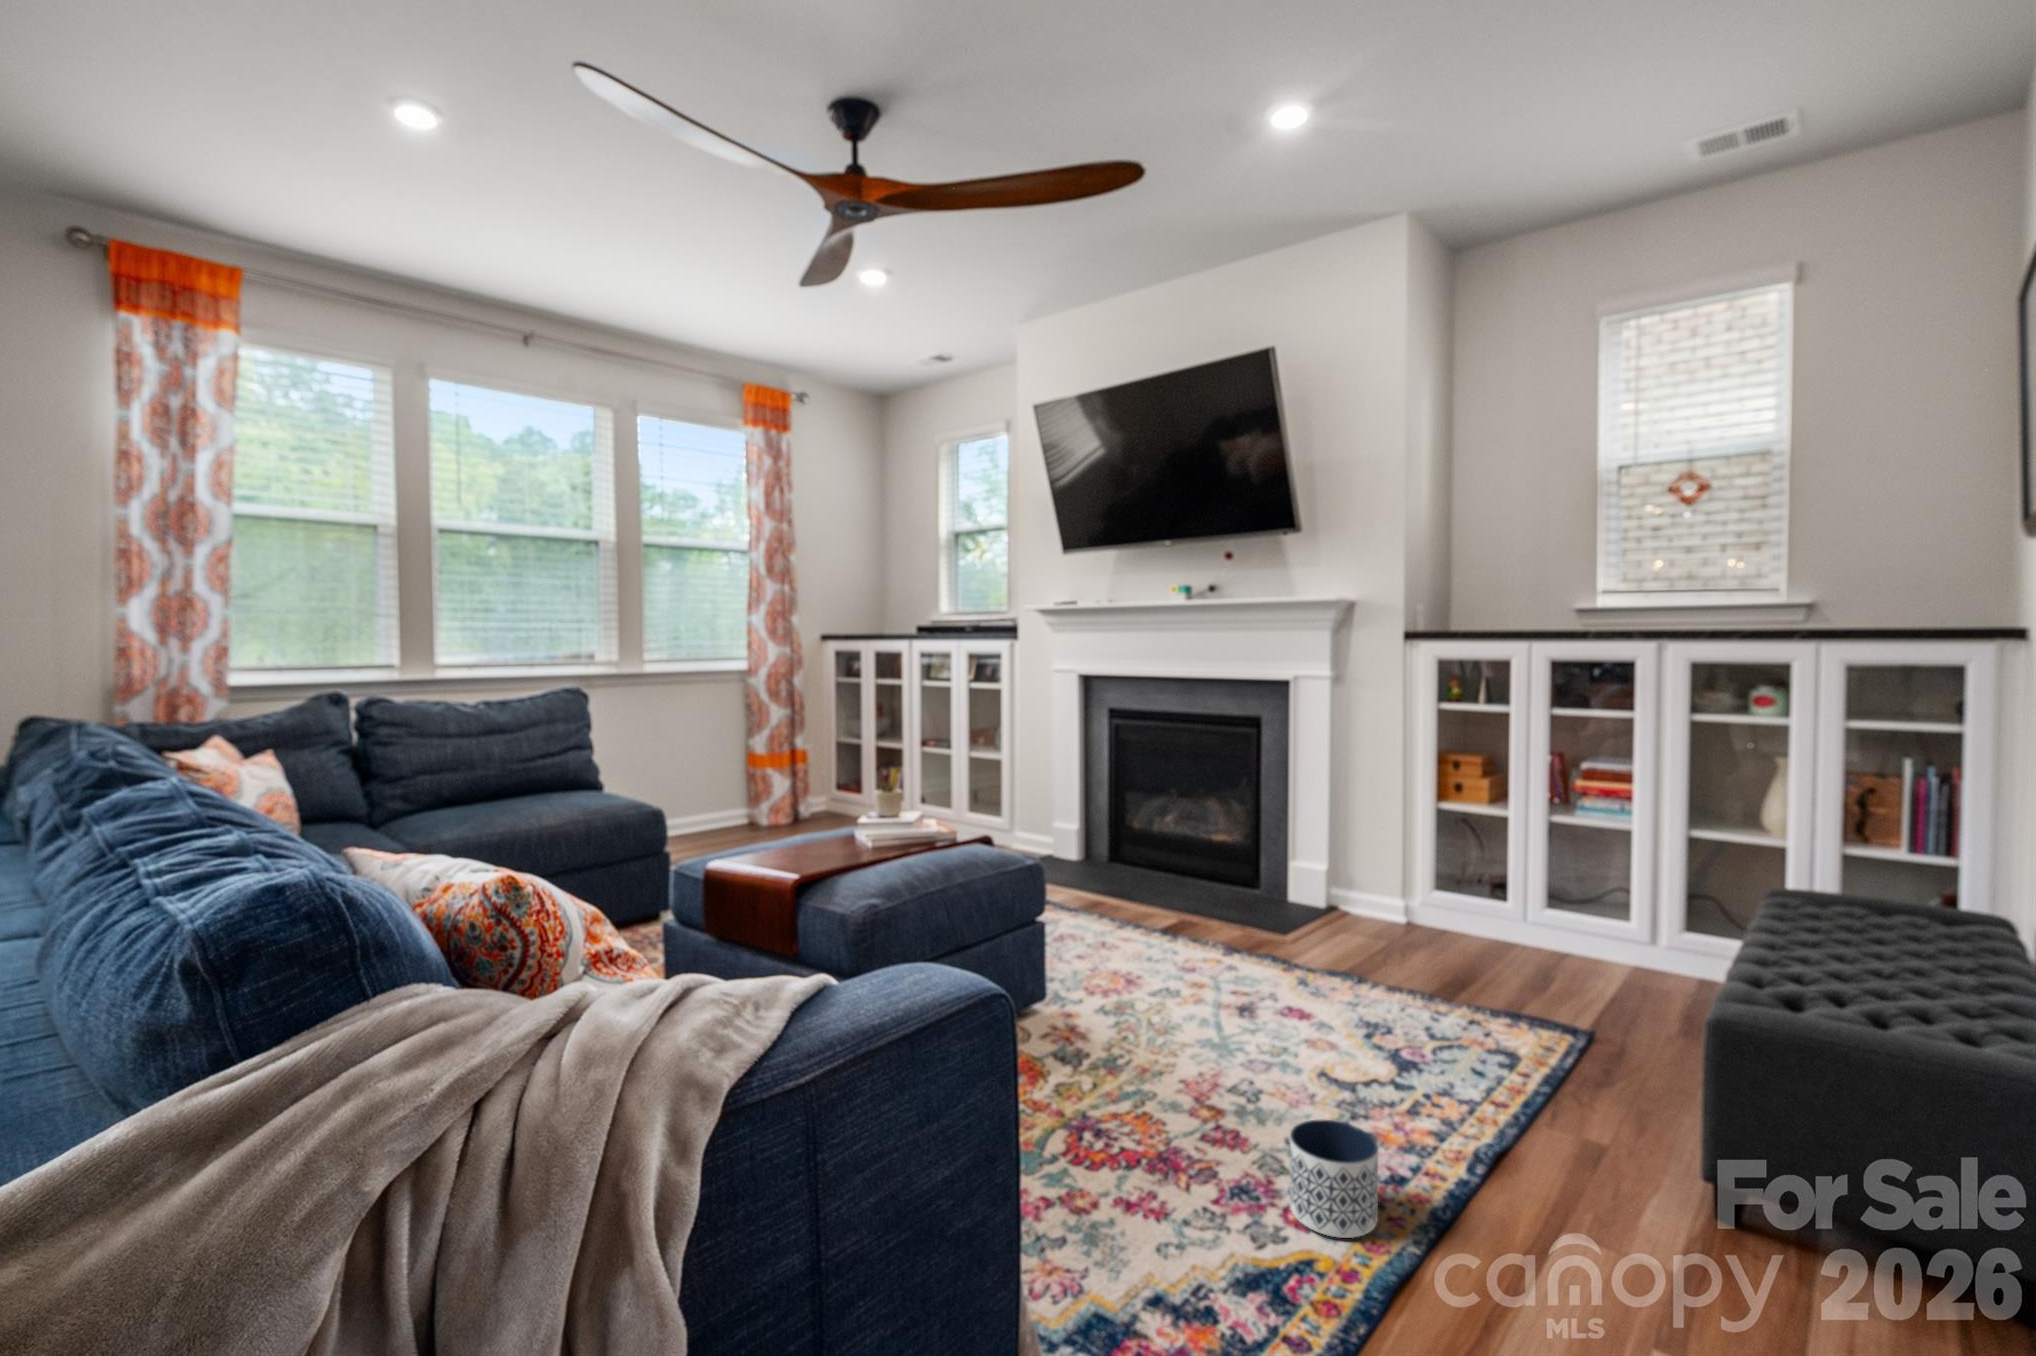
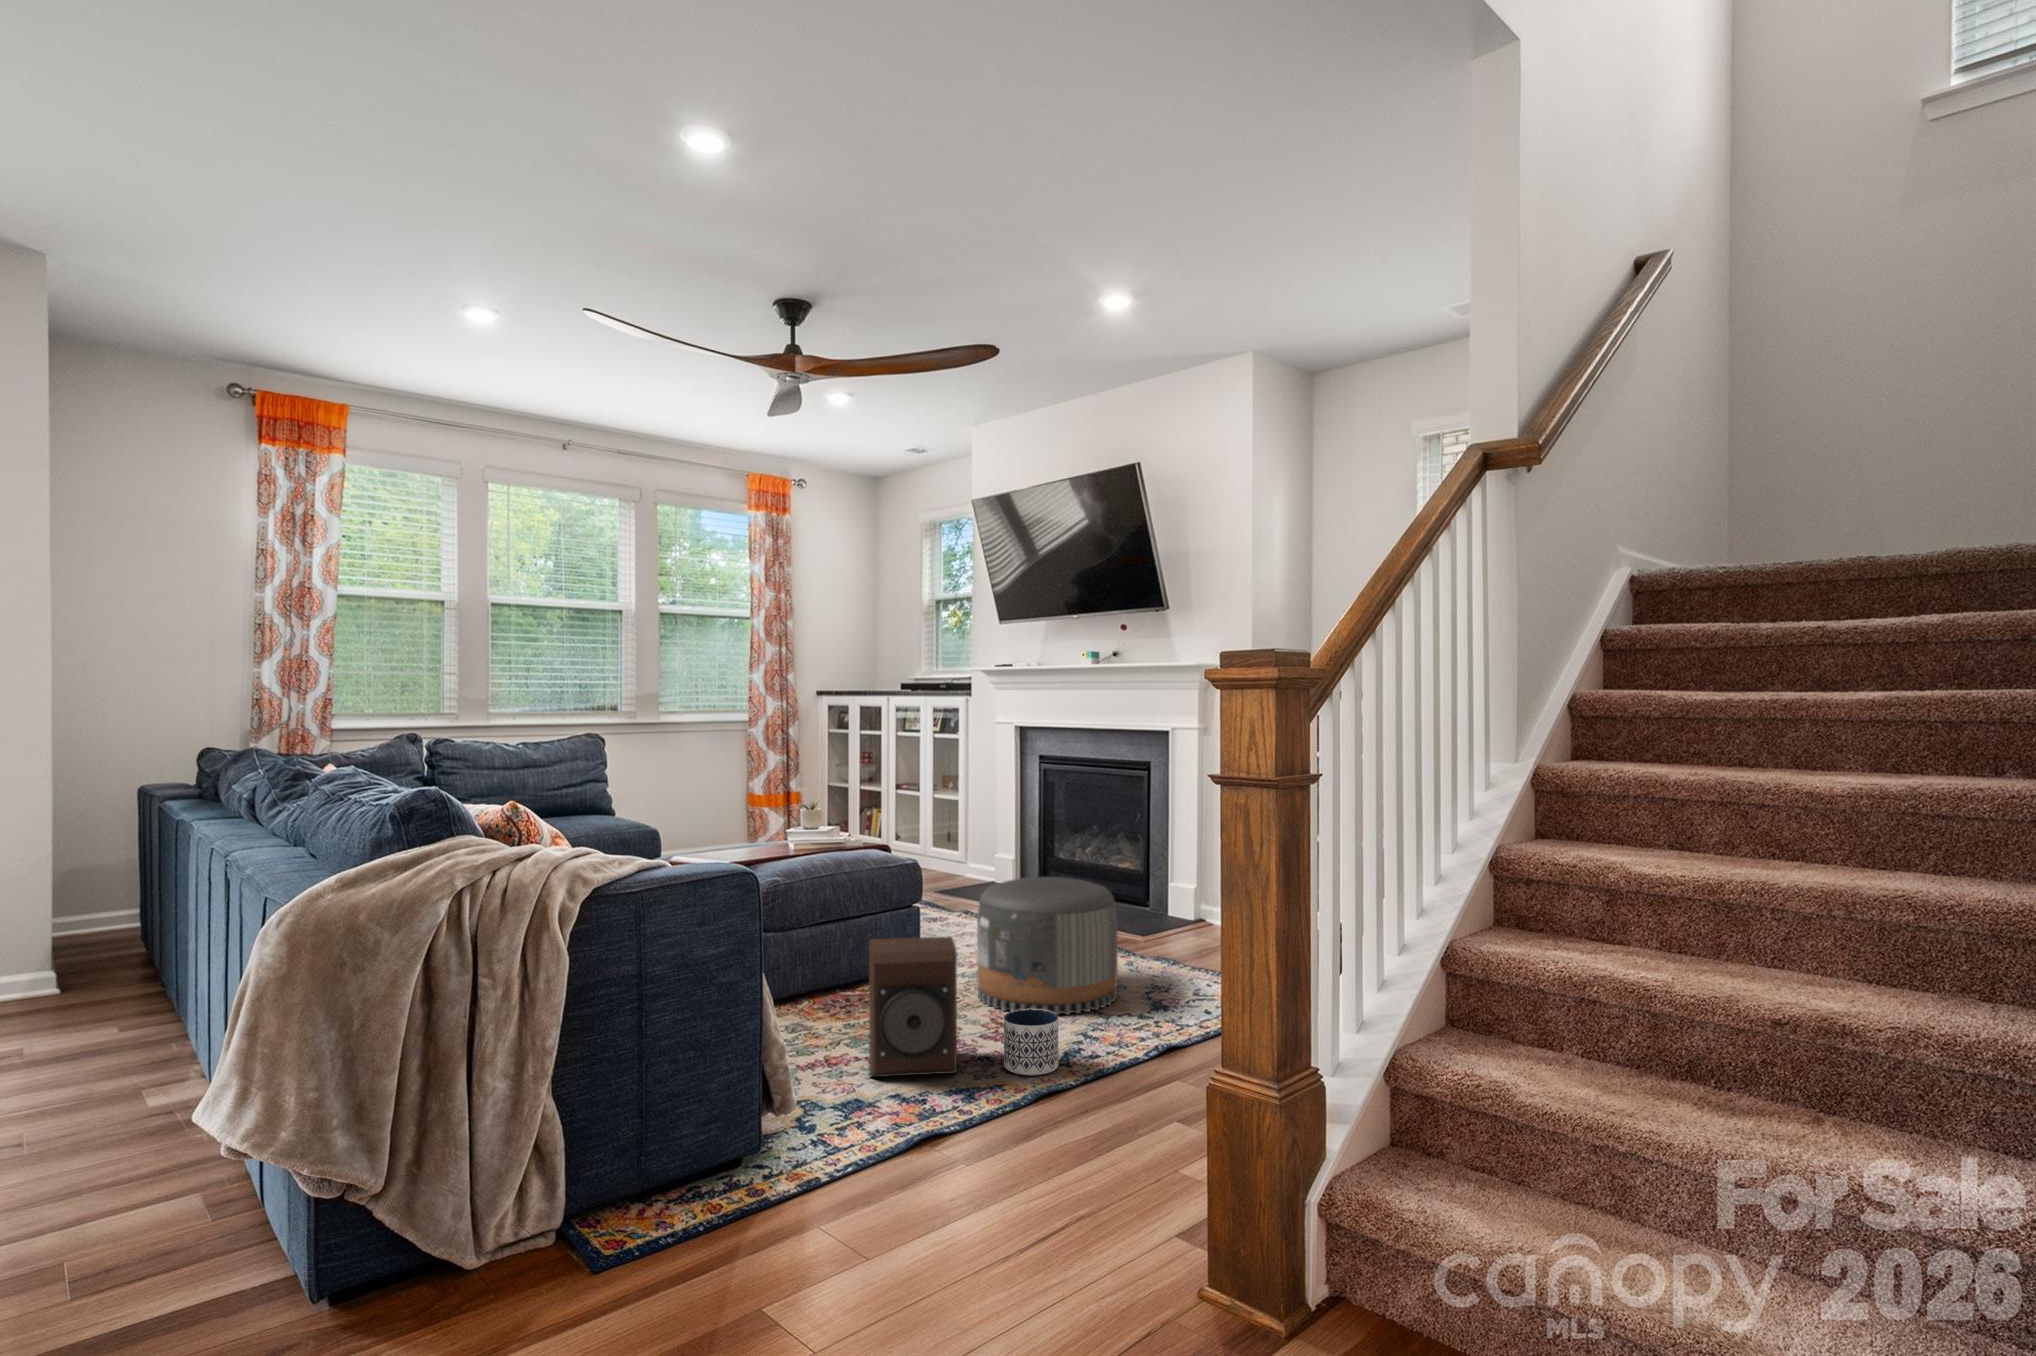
pouf: none [1148,883,1343,1090] -> present [977,877,1118,1015]
speaker: none [1073,1012,1233,1258] -> present [869,937,957,1077]

